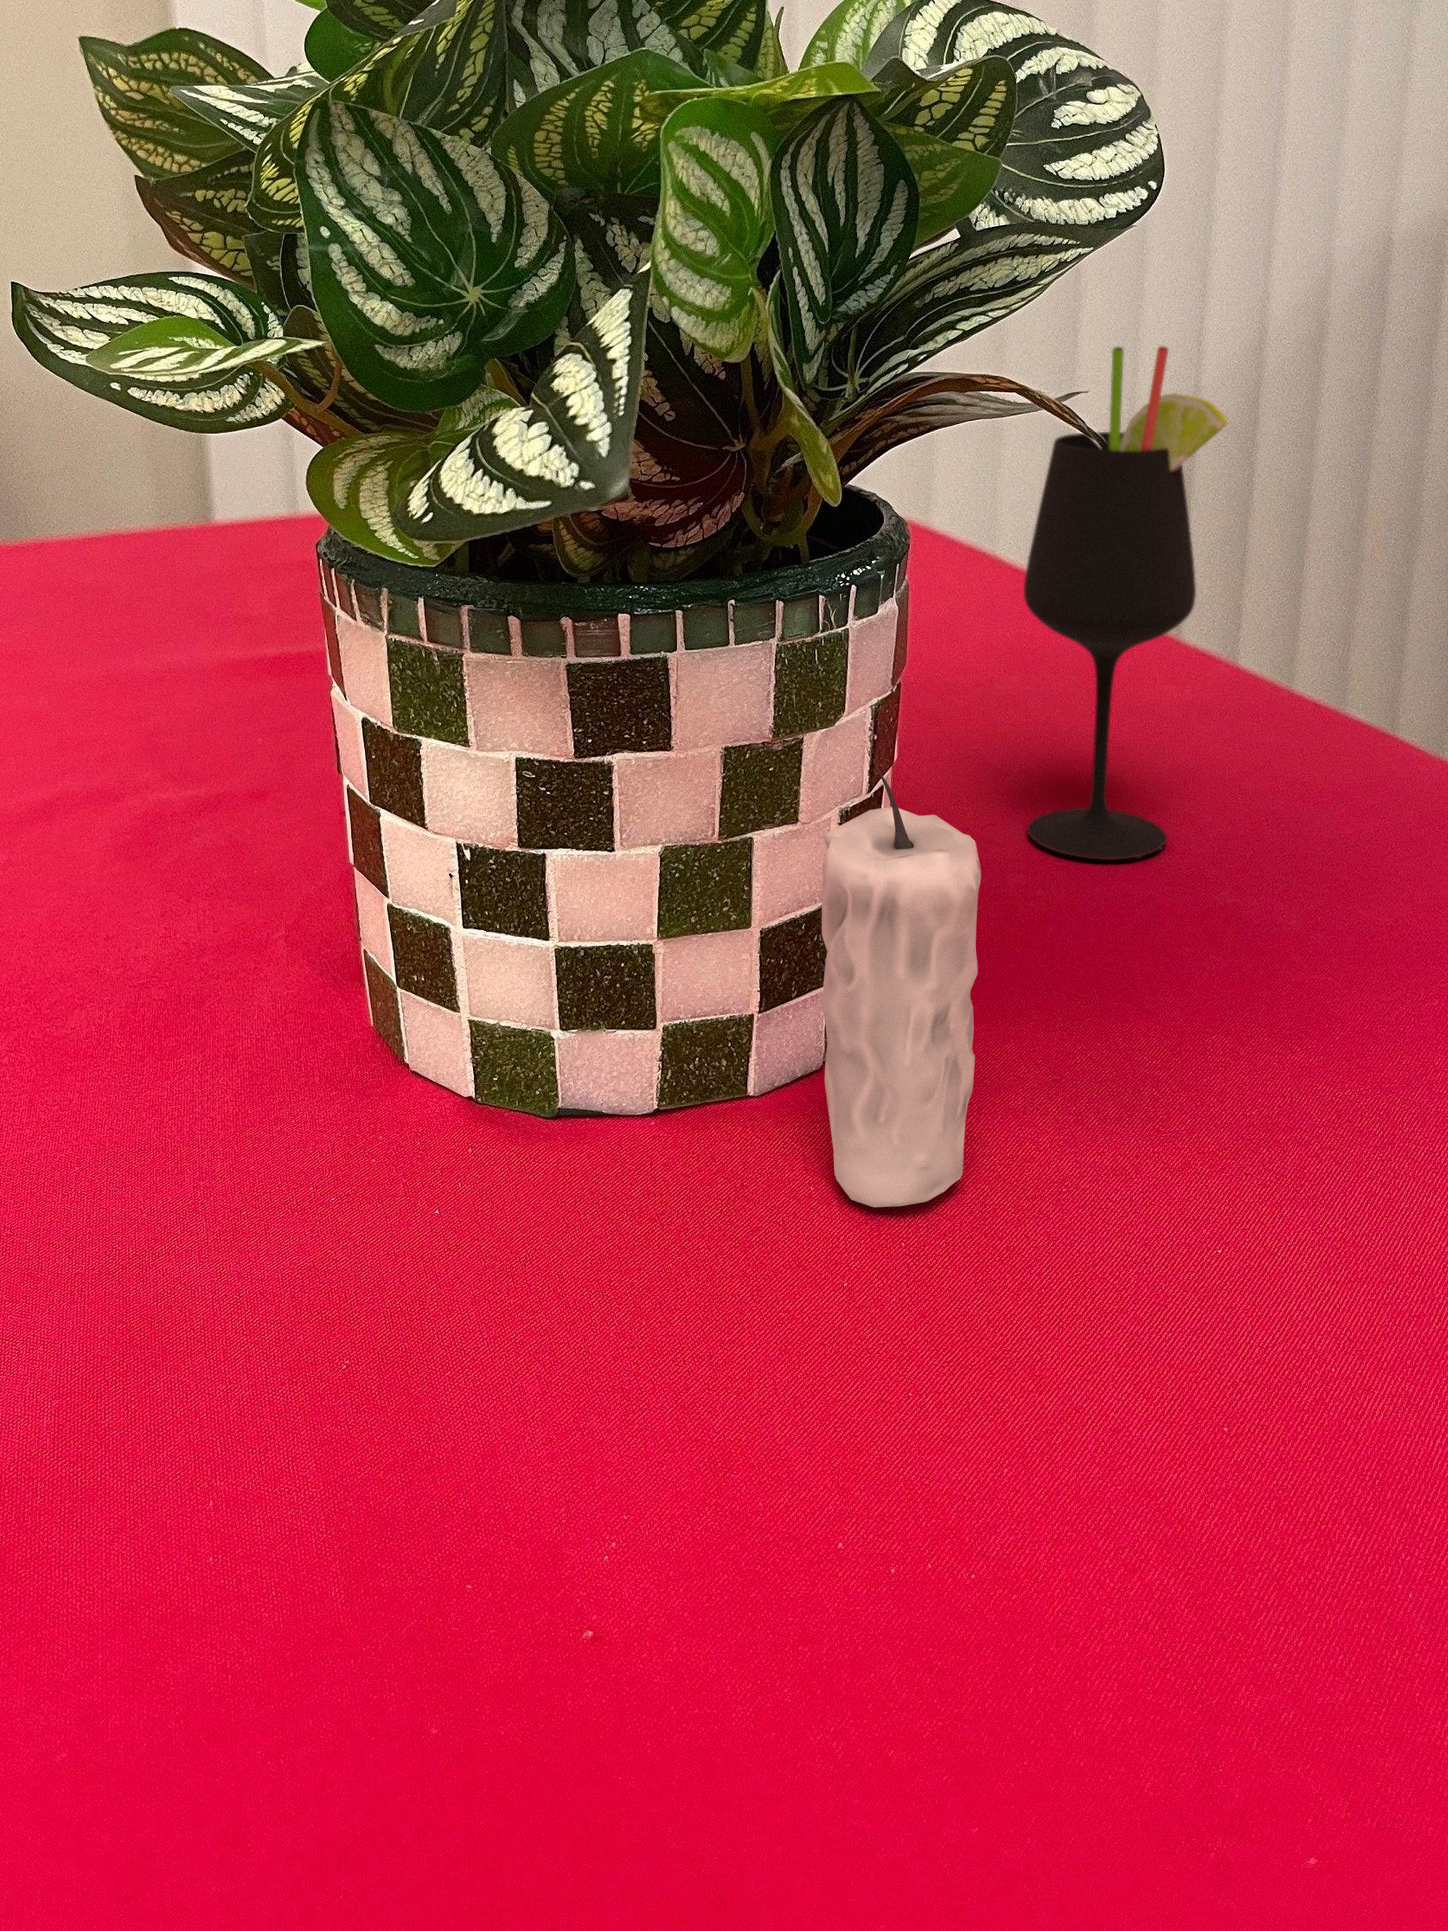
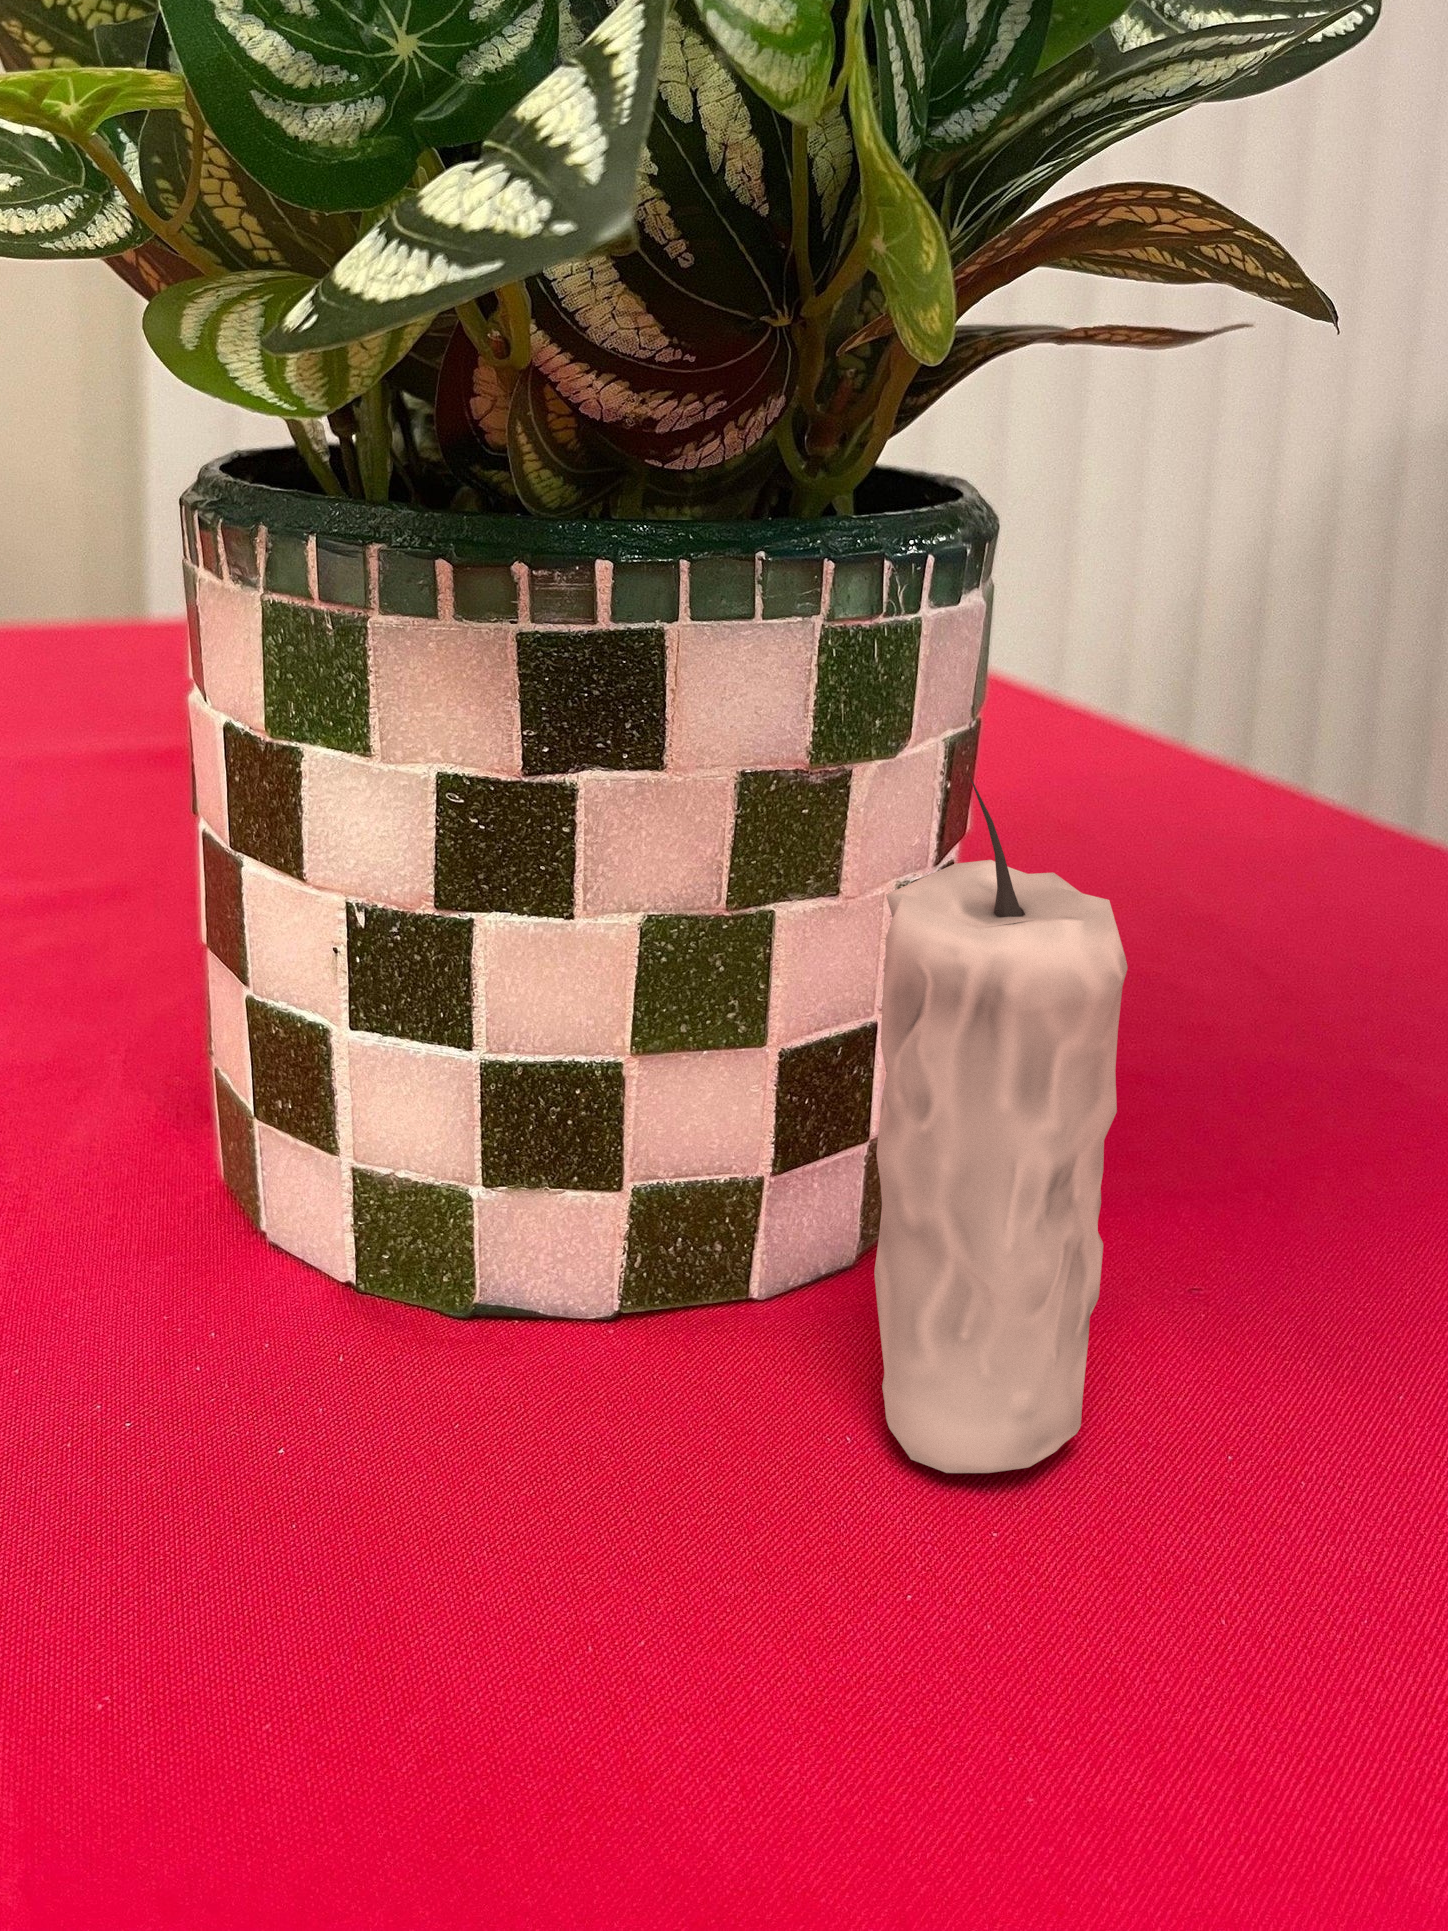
wine glass: present [1024,346,1228,860] -> none [1118,310,1410,1005]

